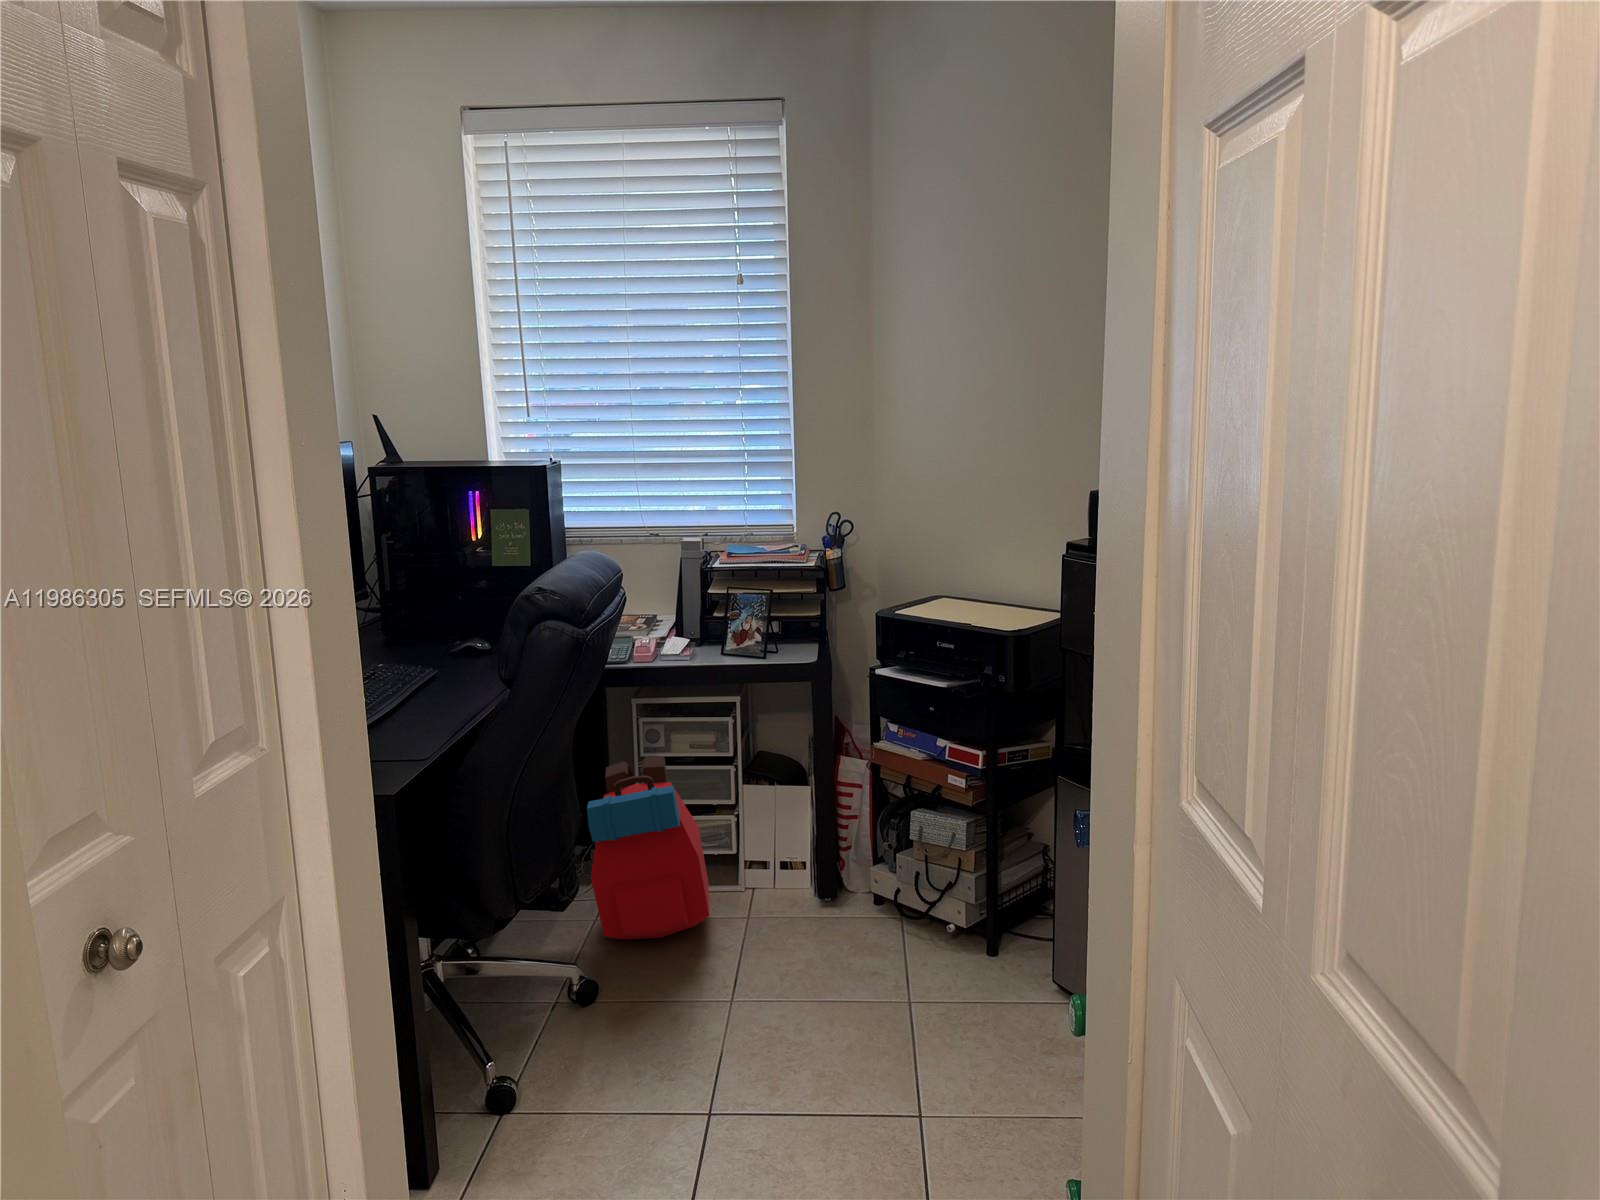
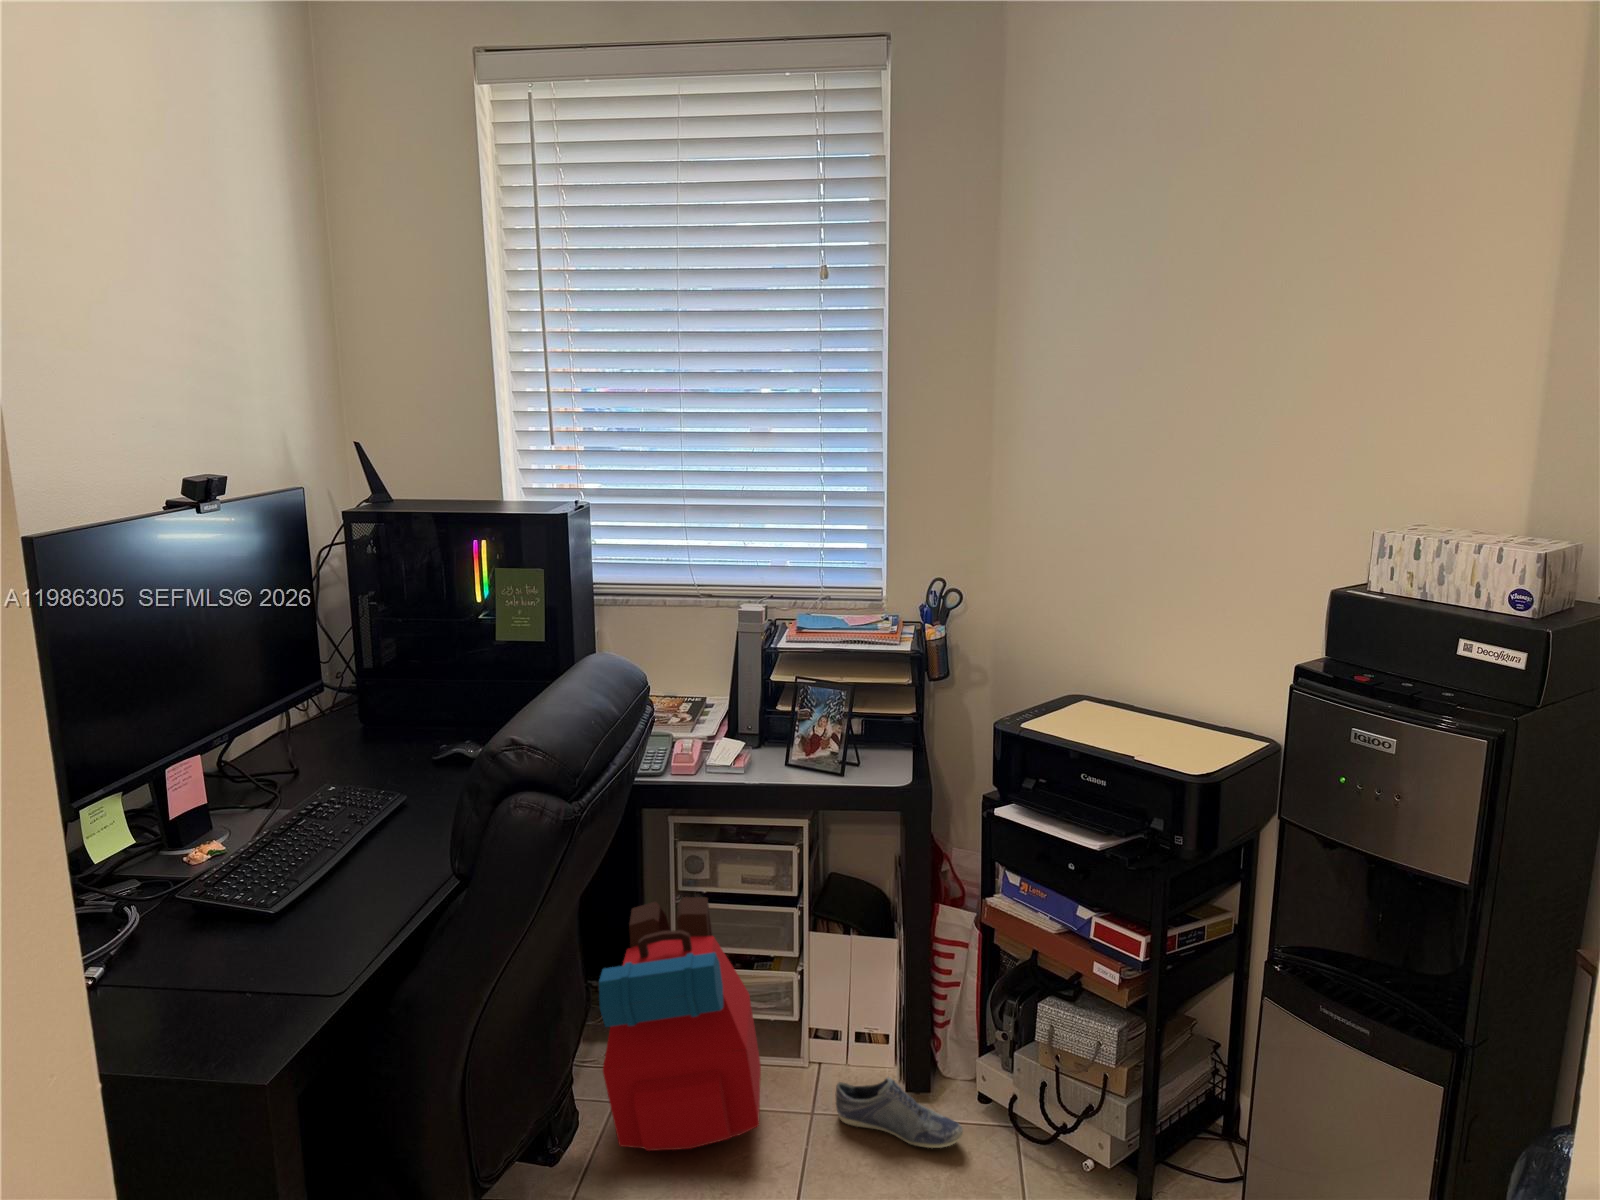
shoe: none [766,882,861,928] -> present [836,1077,963,1148]

